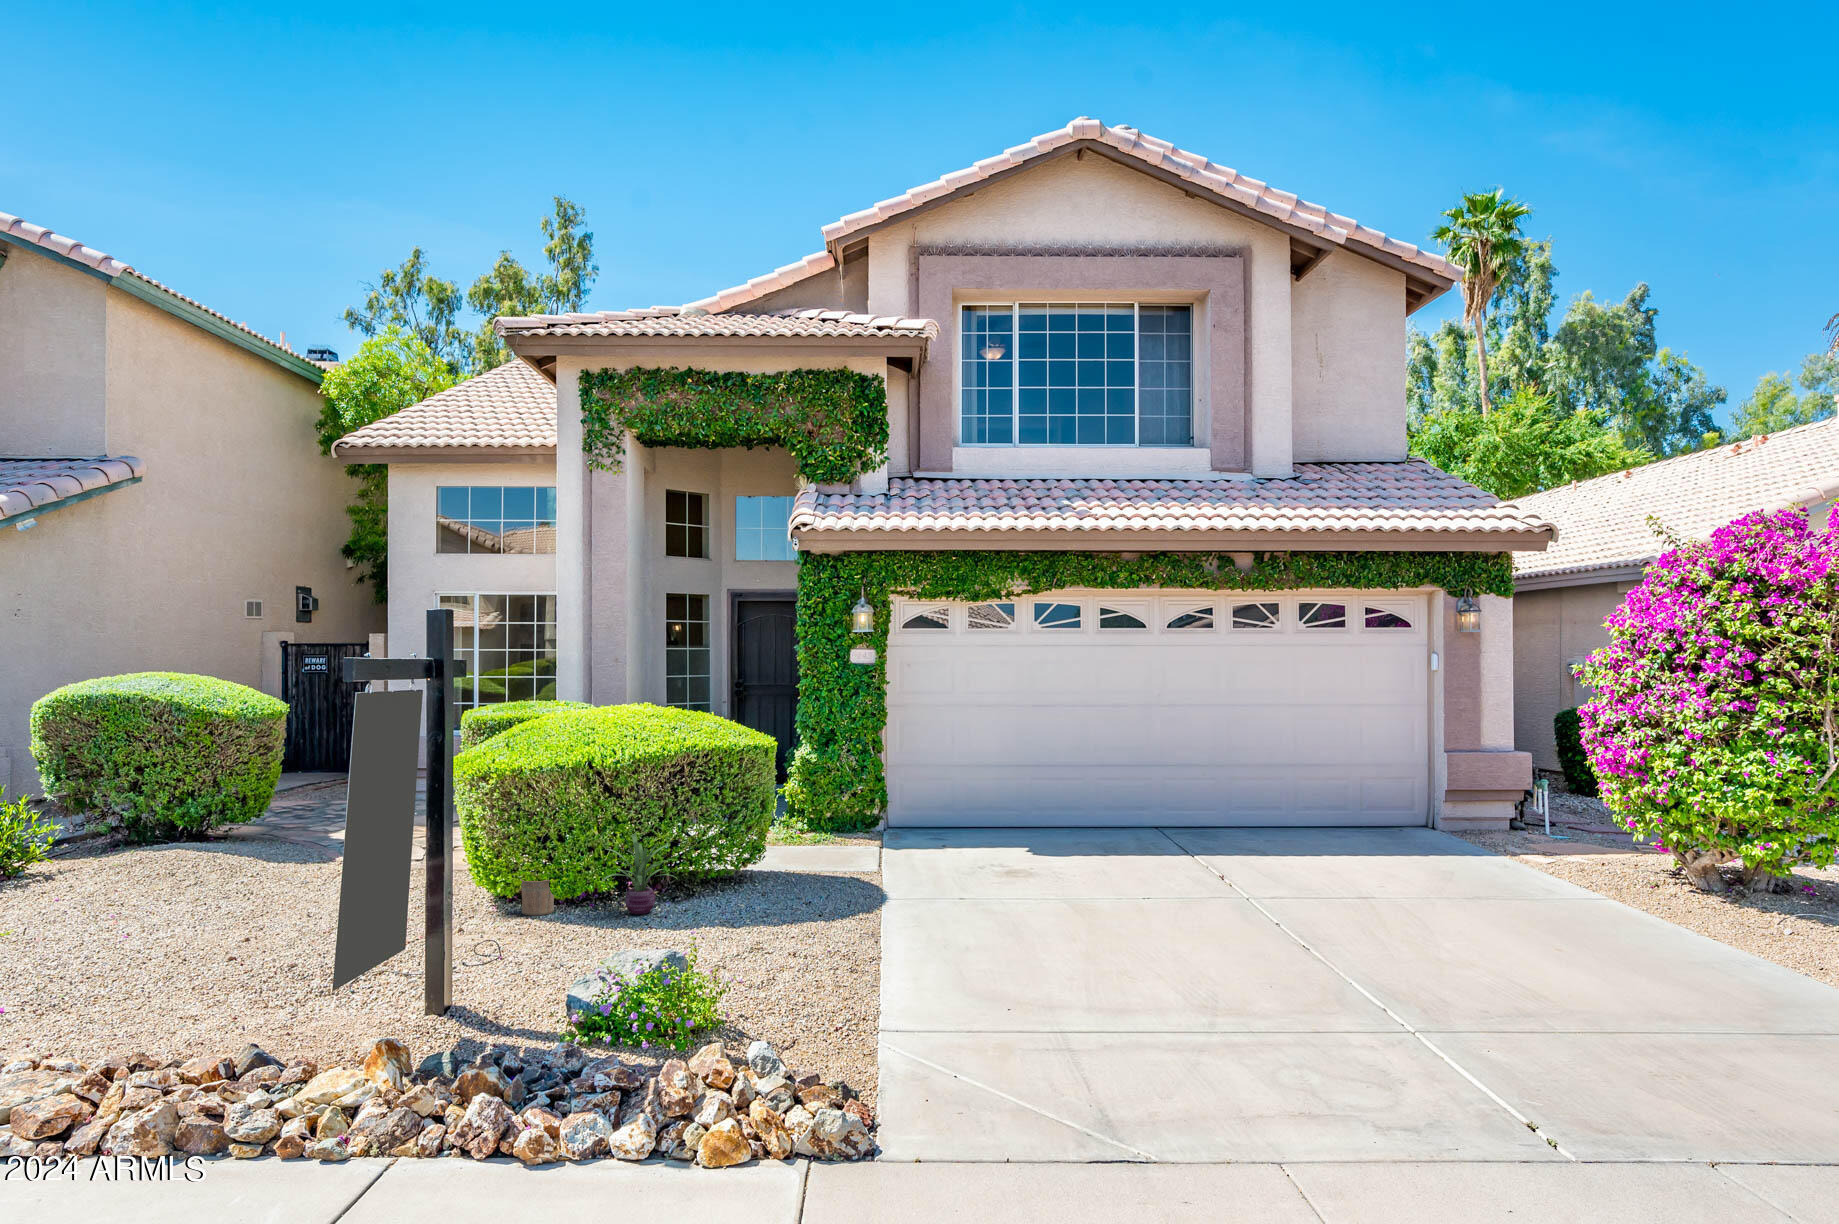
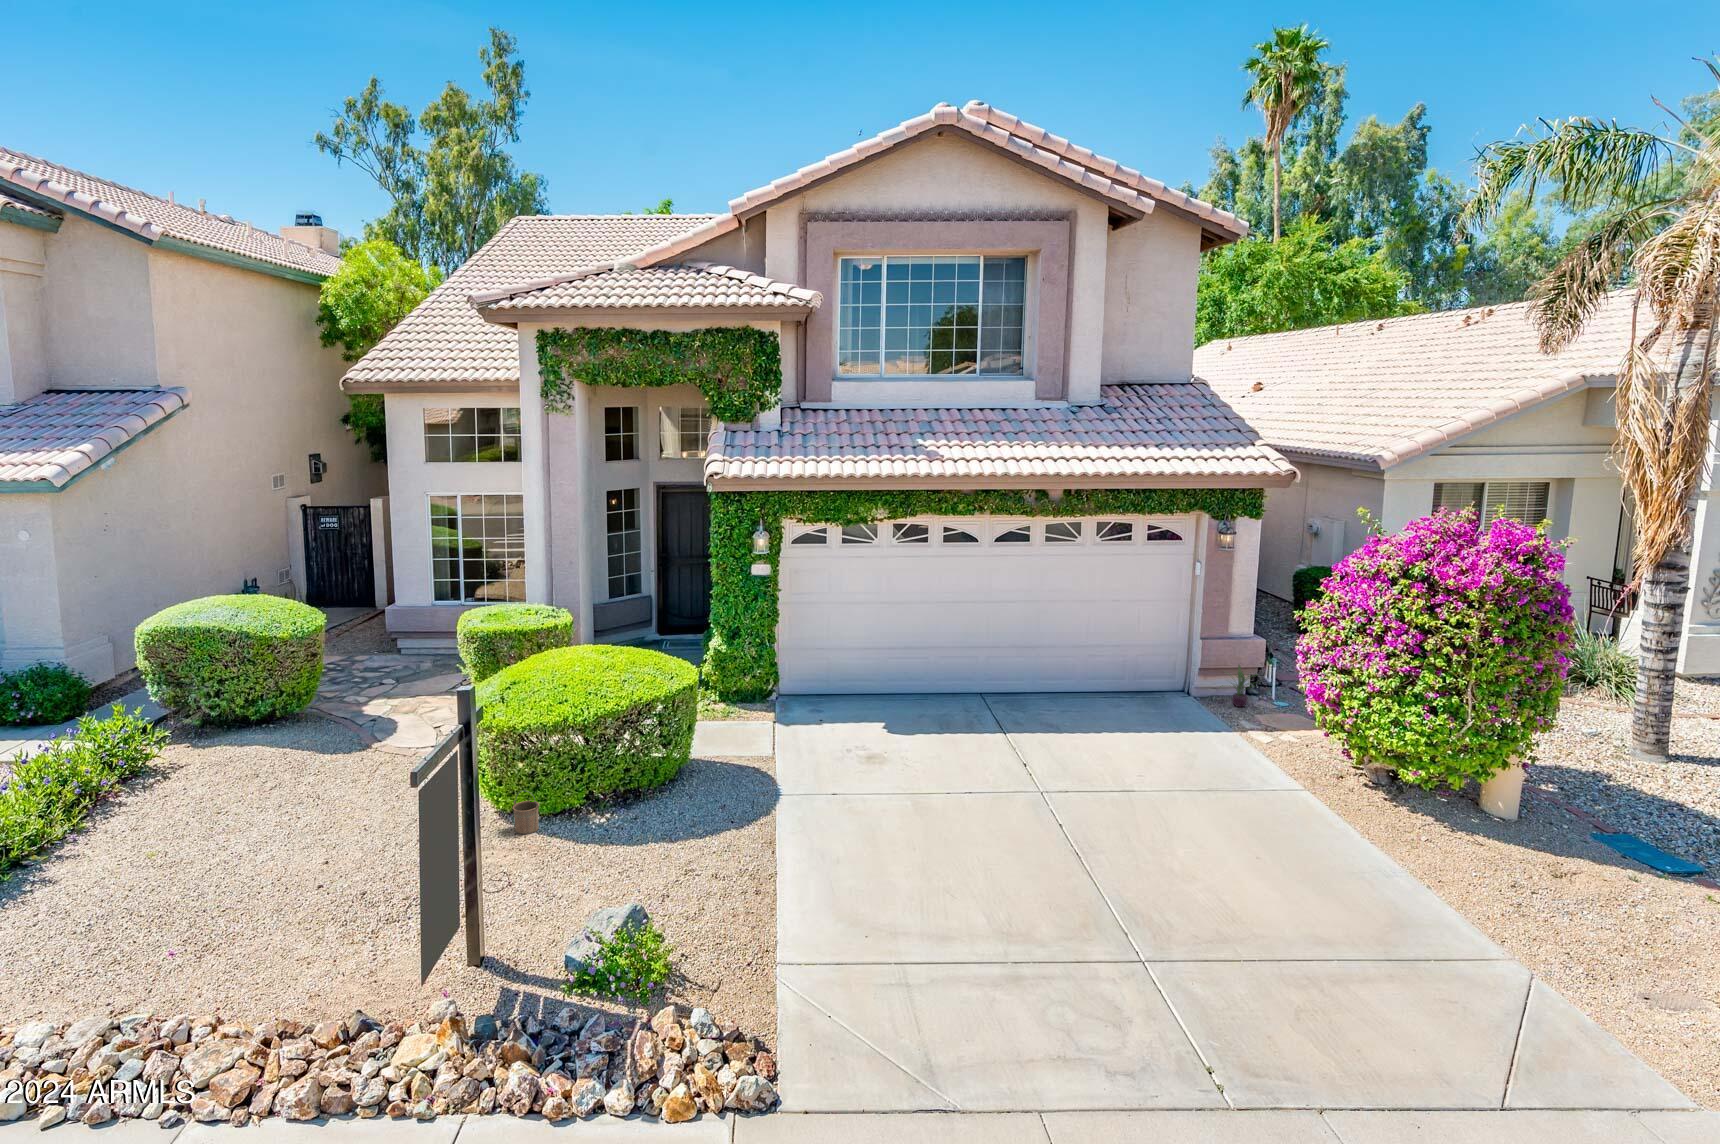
decorative plant: present [602,832,677,914] -> present [1222,665,1248,707]

